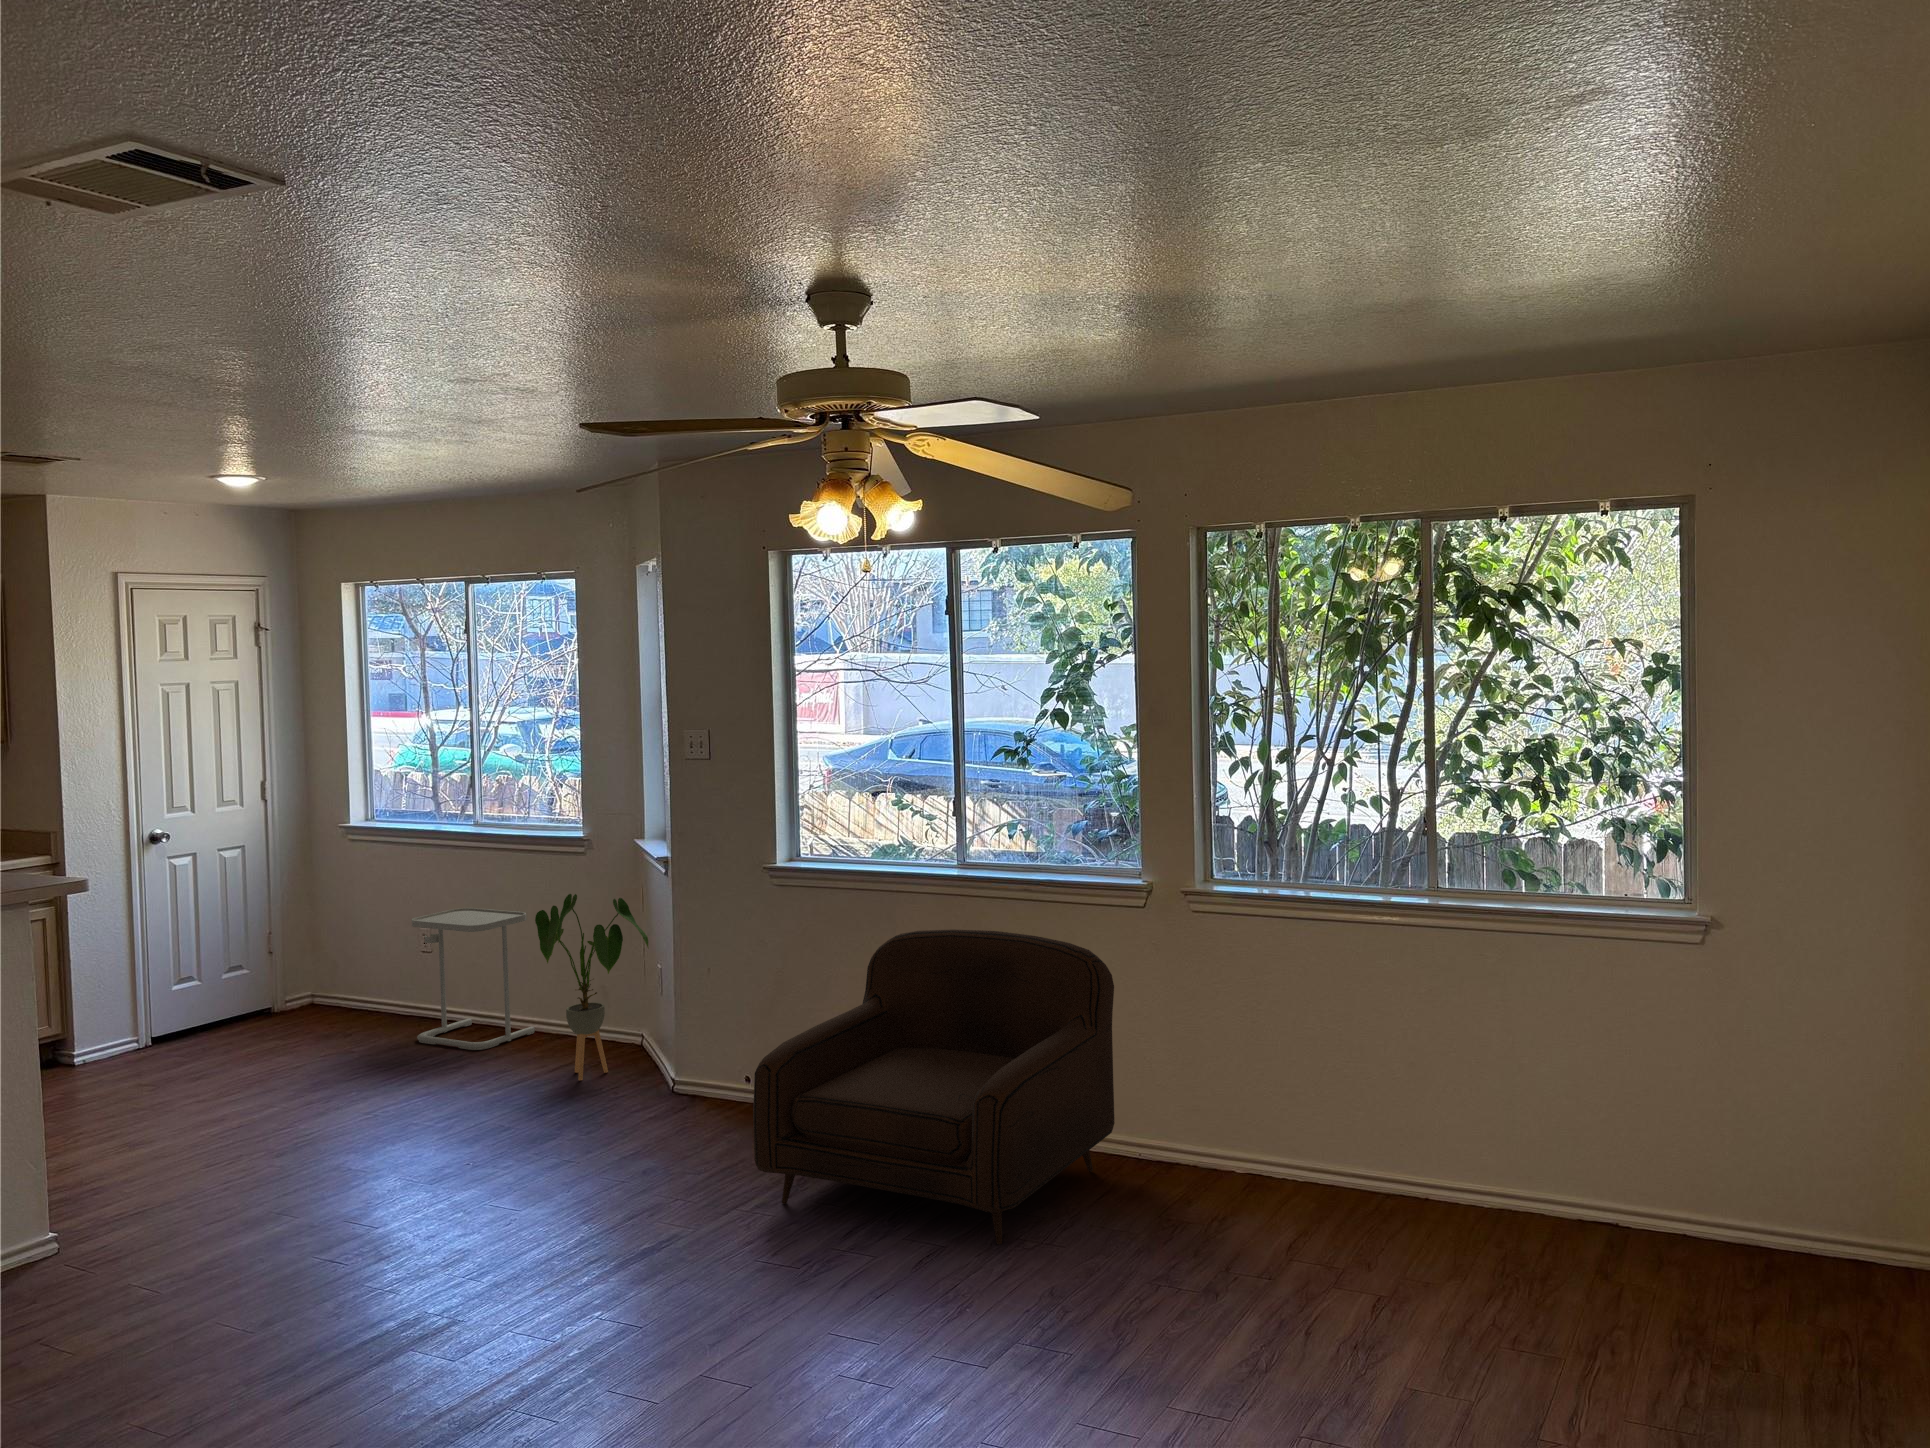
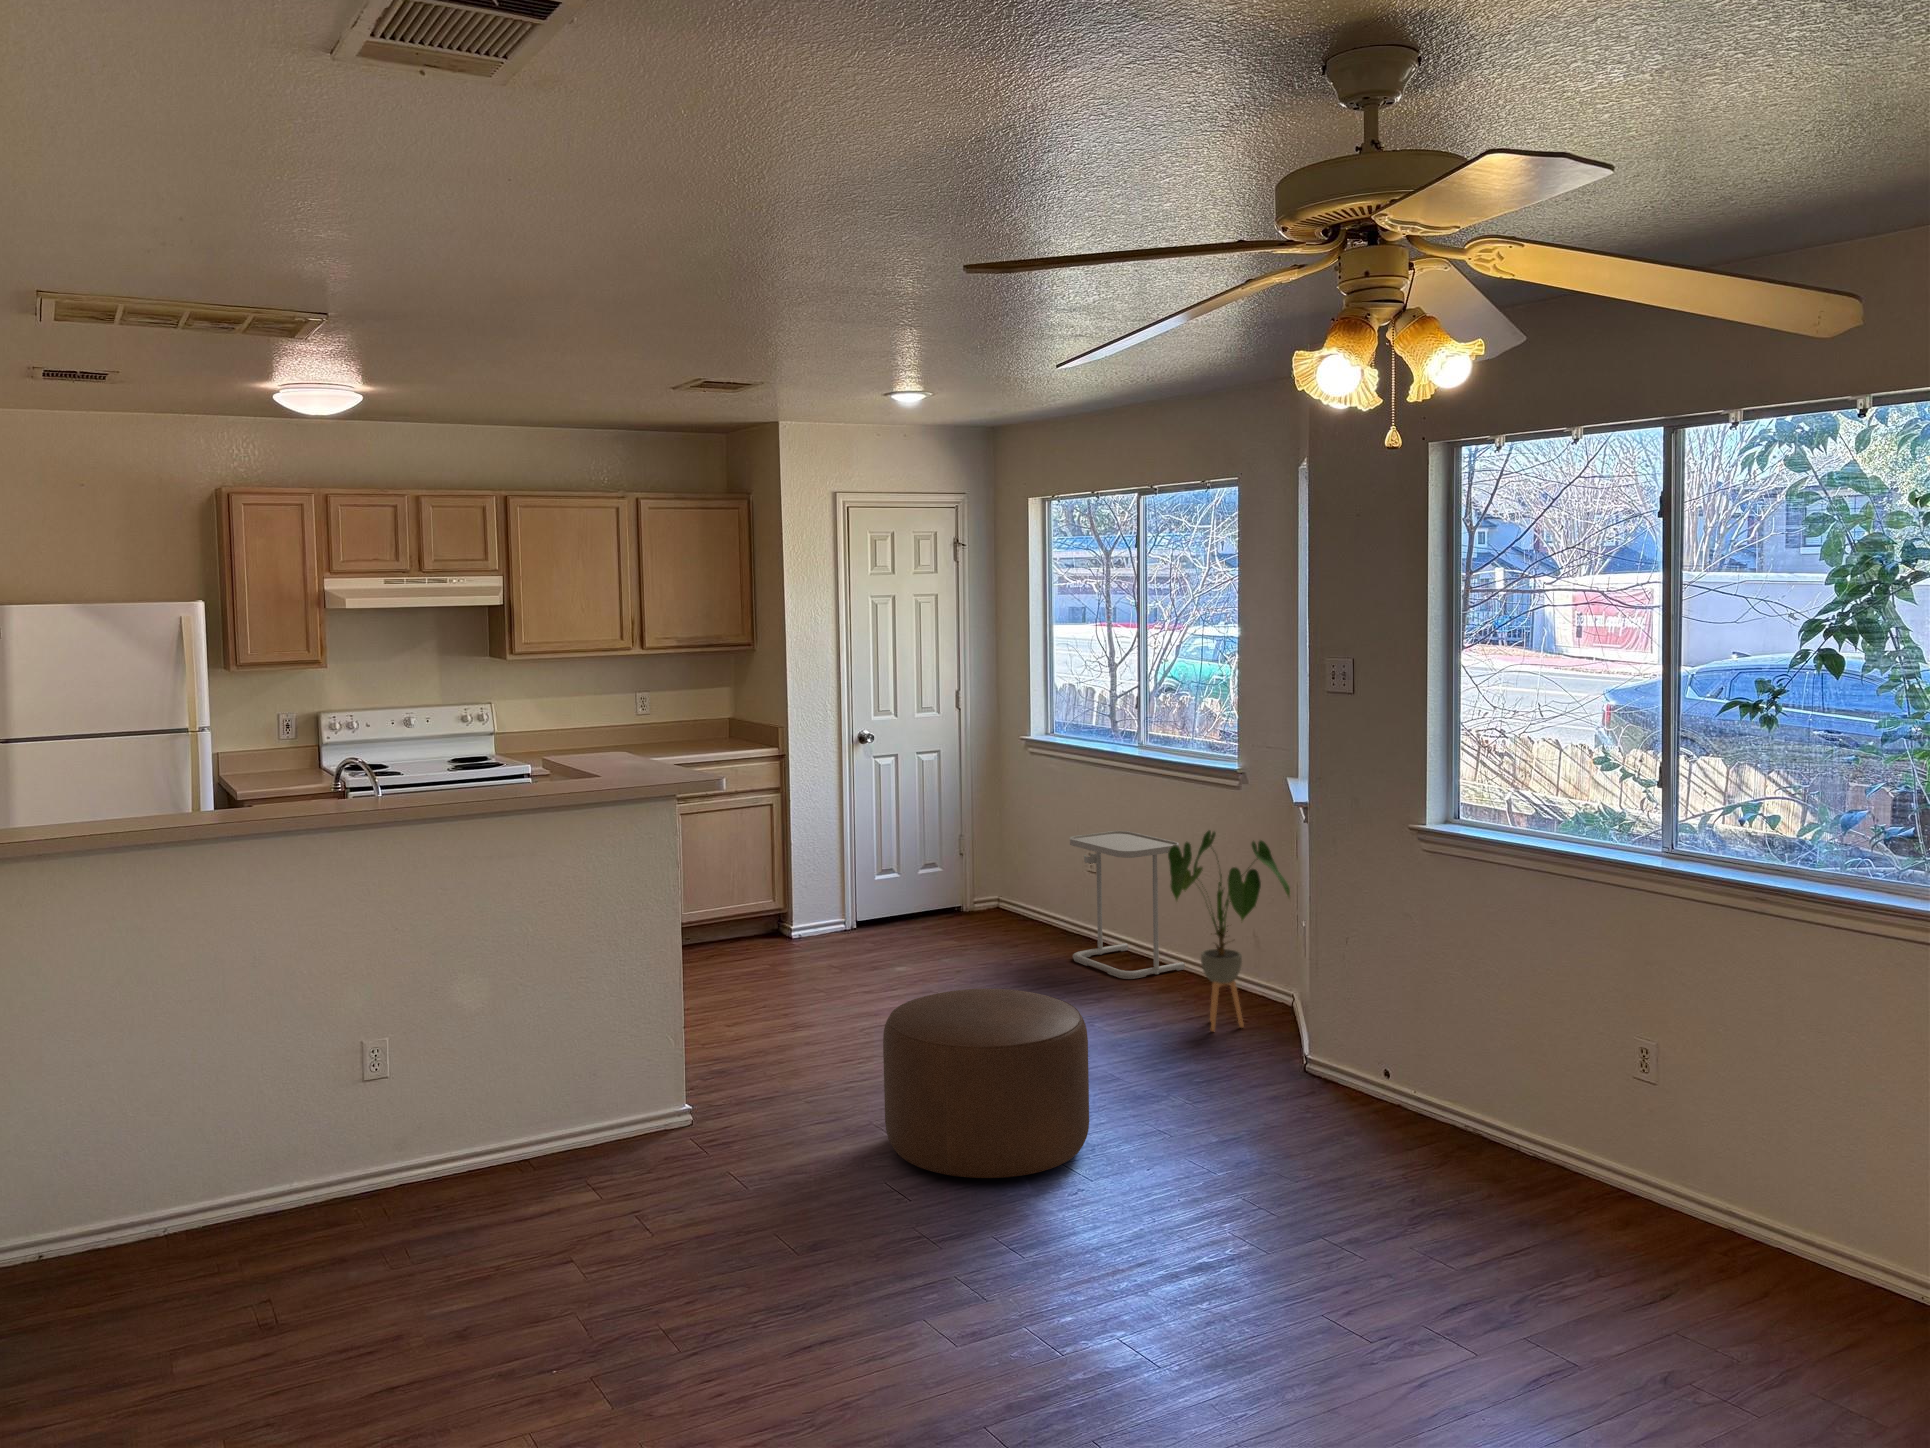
armchair: present [753,929,1115,1244] -> none [1356,927,1893,1372]
ottoman: none [282,1061,501,1248] -> present [883,989,1089,1178]

